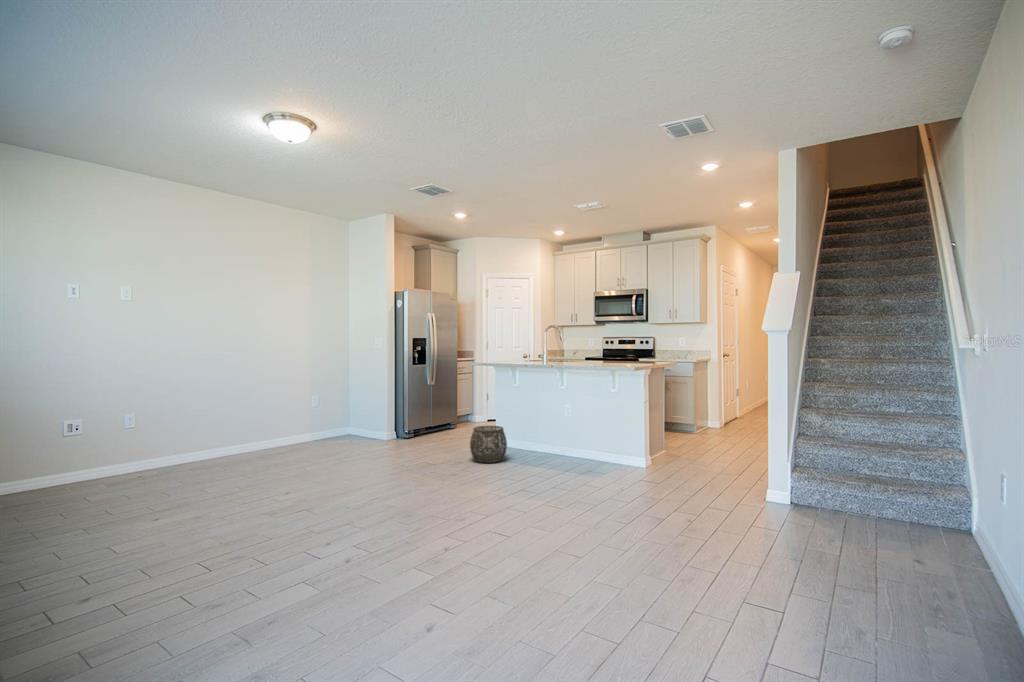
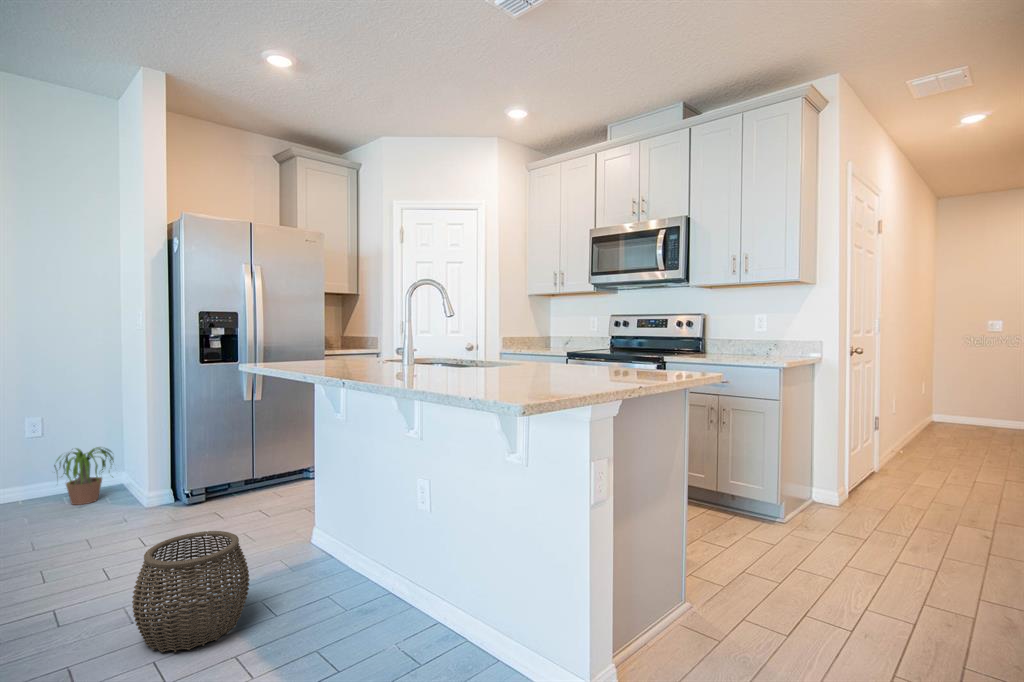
potted plant: none [329,409,364,439] -> present [54,447,114,505]

